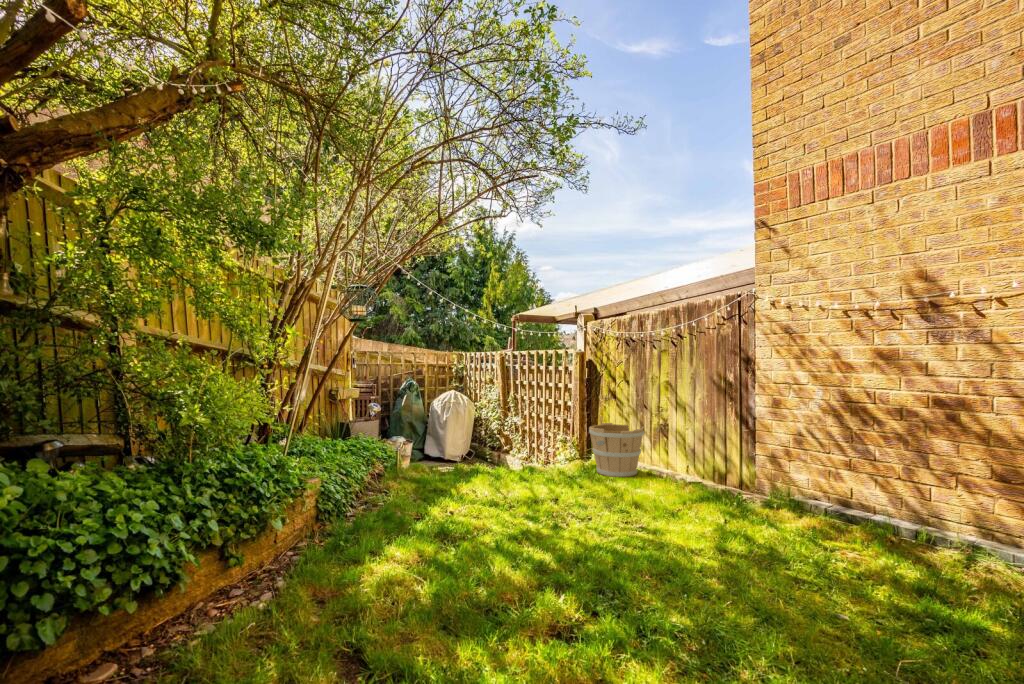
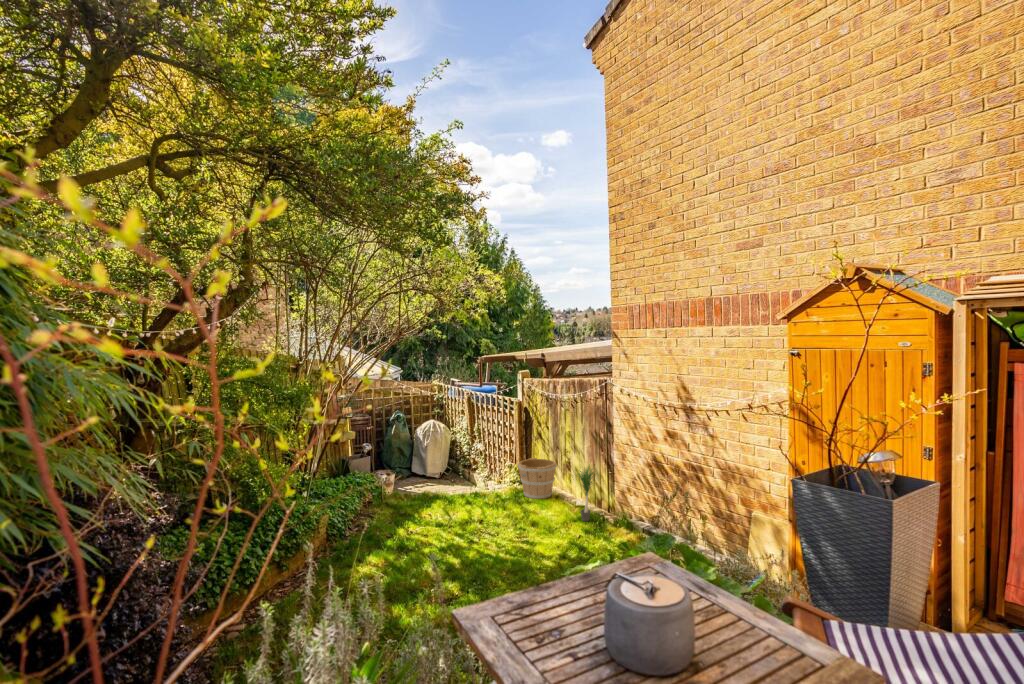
potted plant: none [682,411,745,503] -> present [578,467,593,521]

